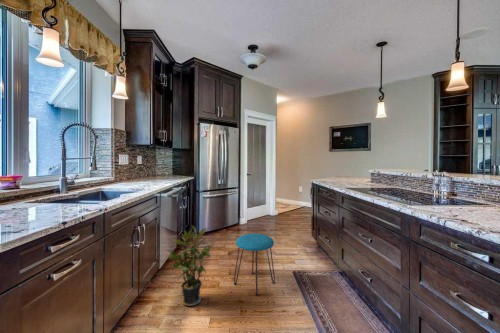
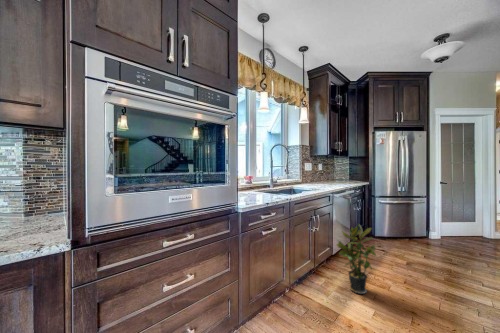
stool: present [234,233,275,296] -> none [407,246,469,315]

